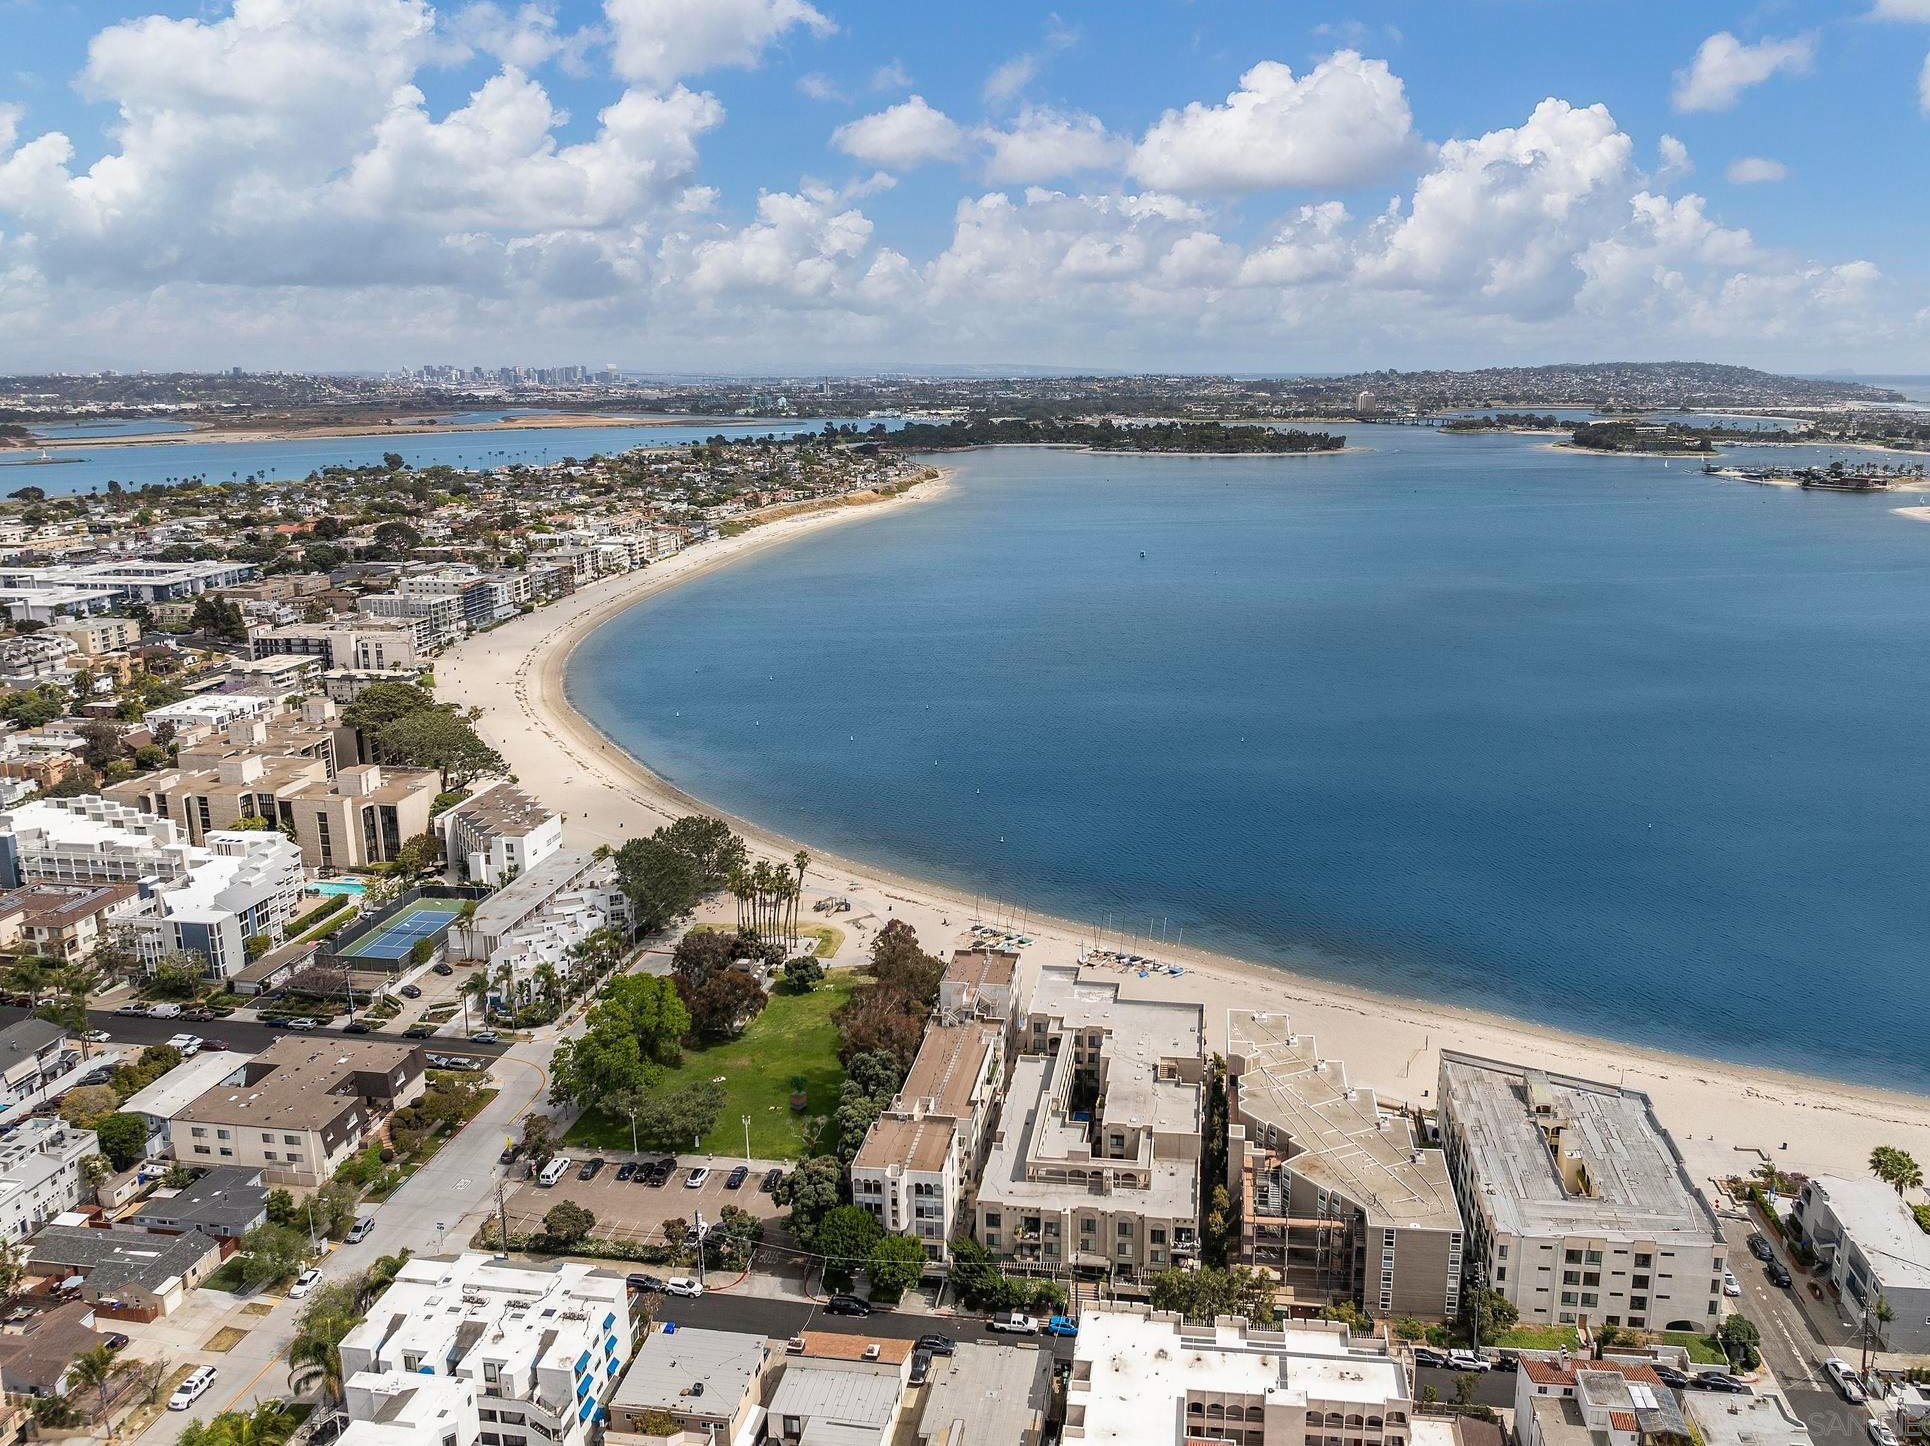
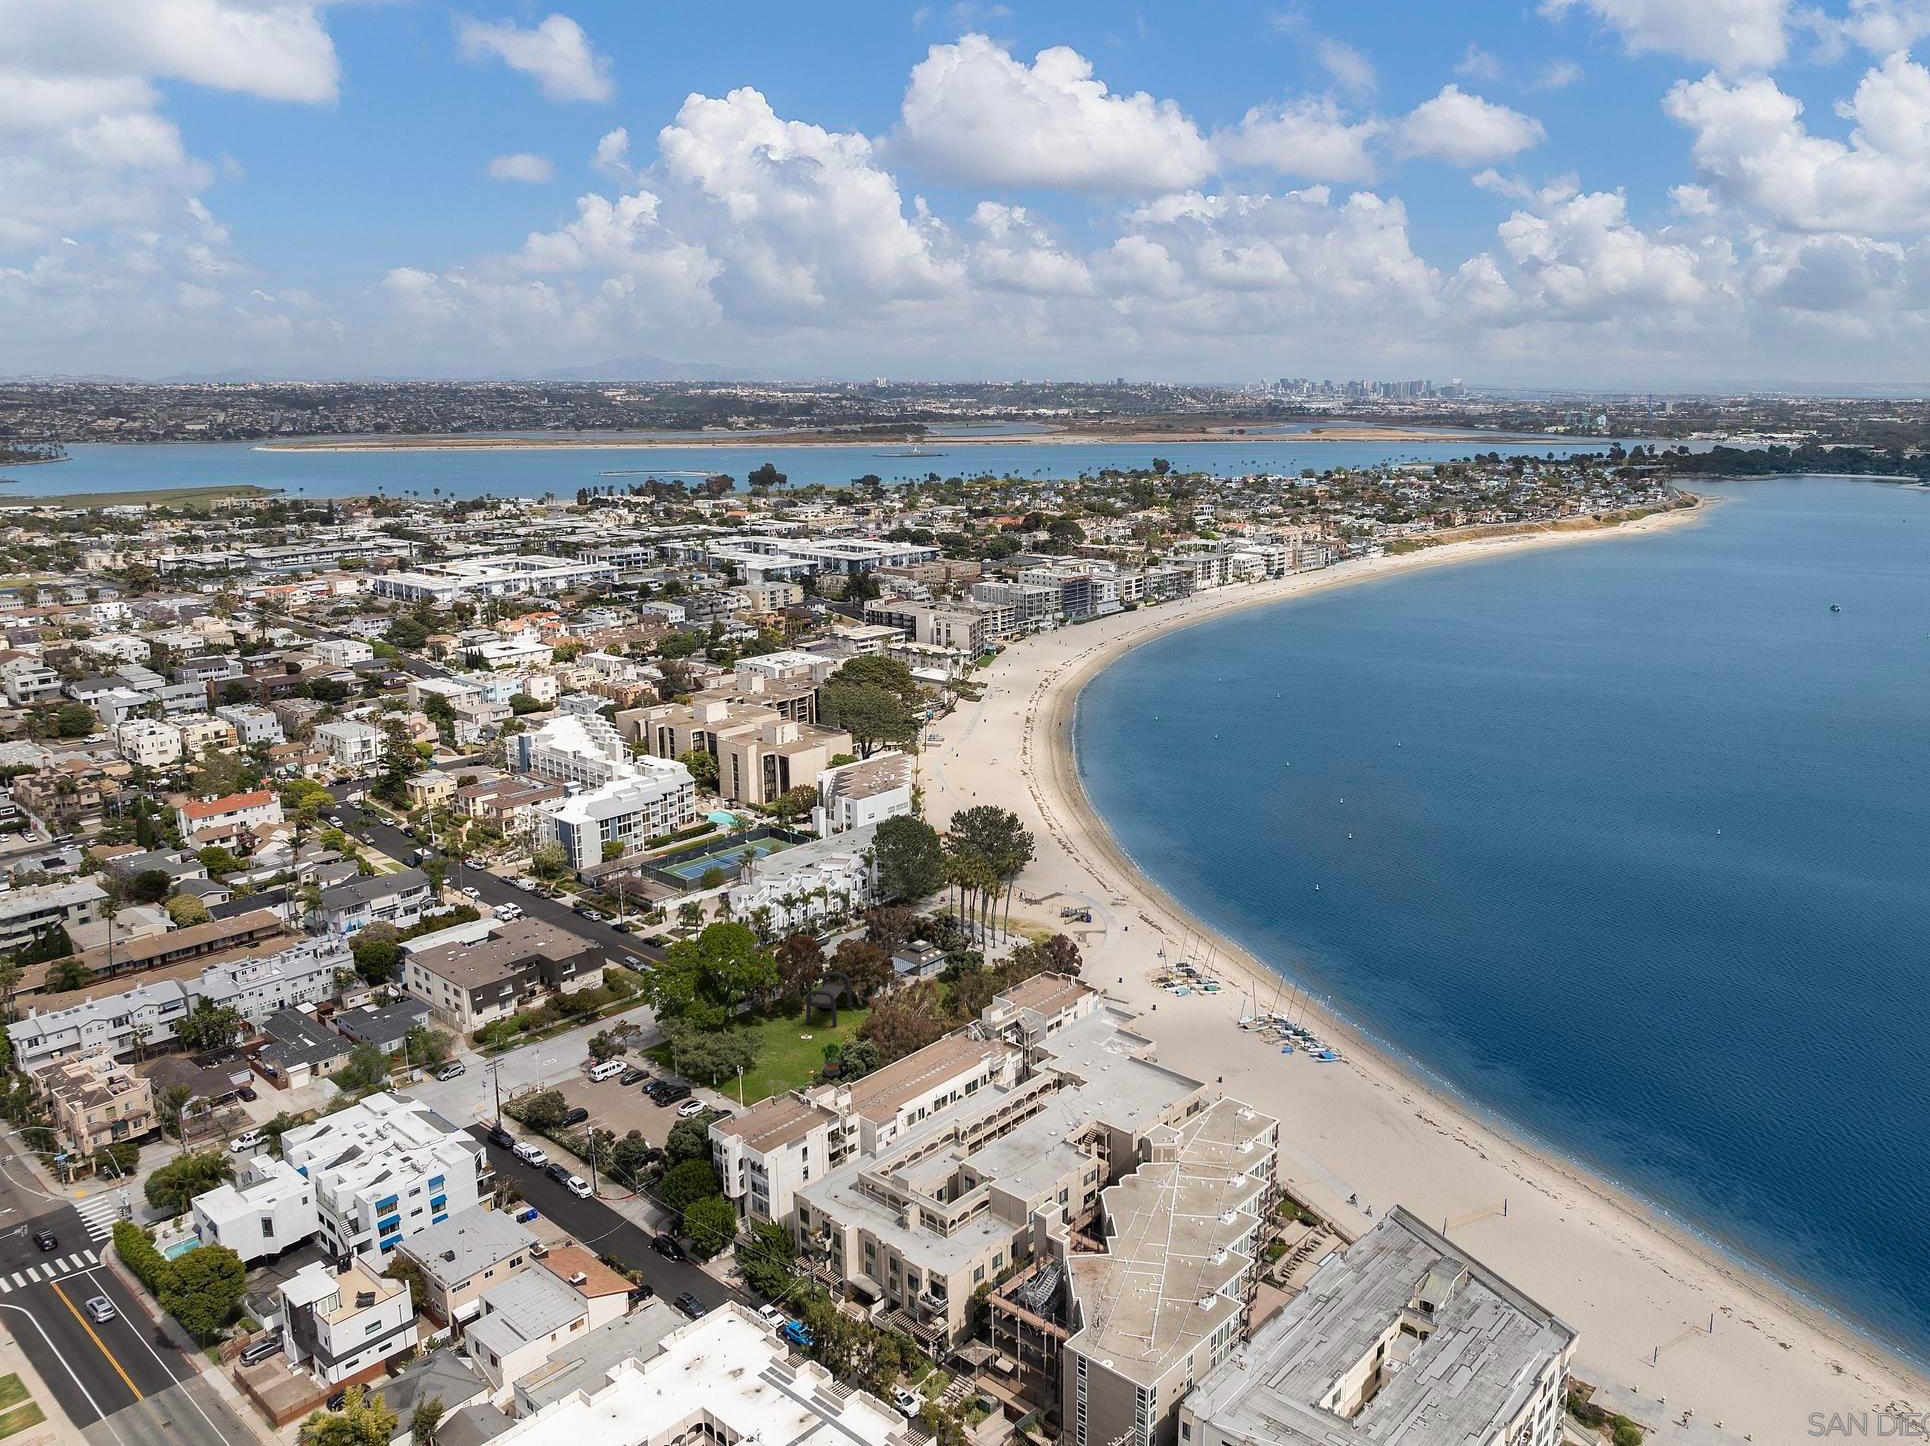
bench: none [705,1009,748,1070] -> present [806,972,852,1027]

